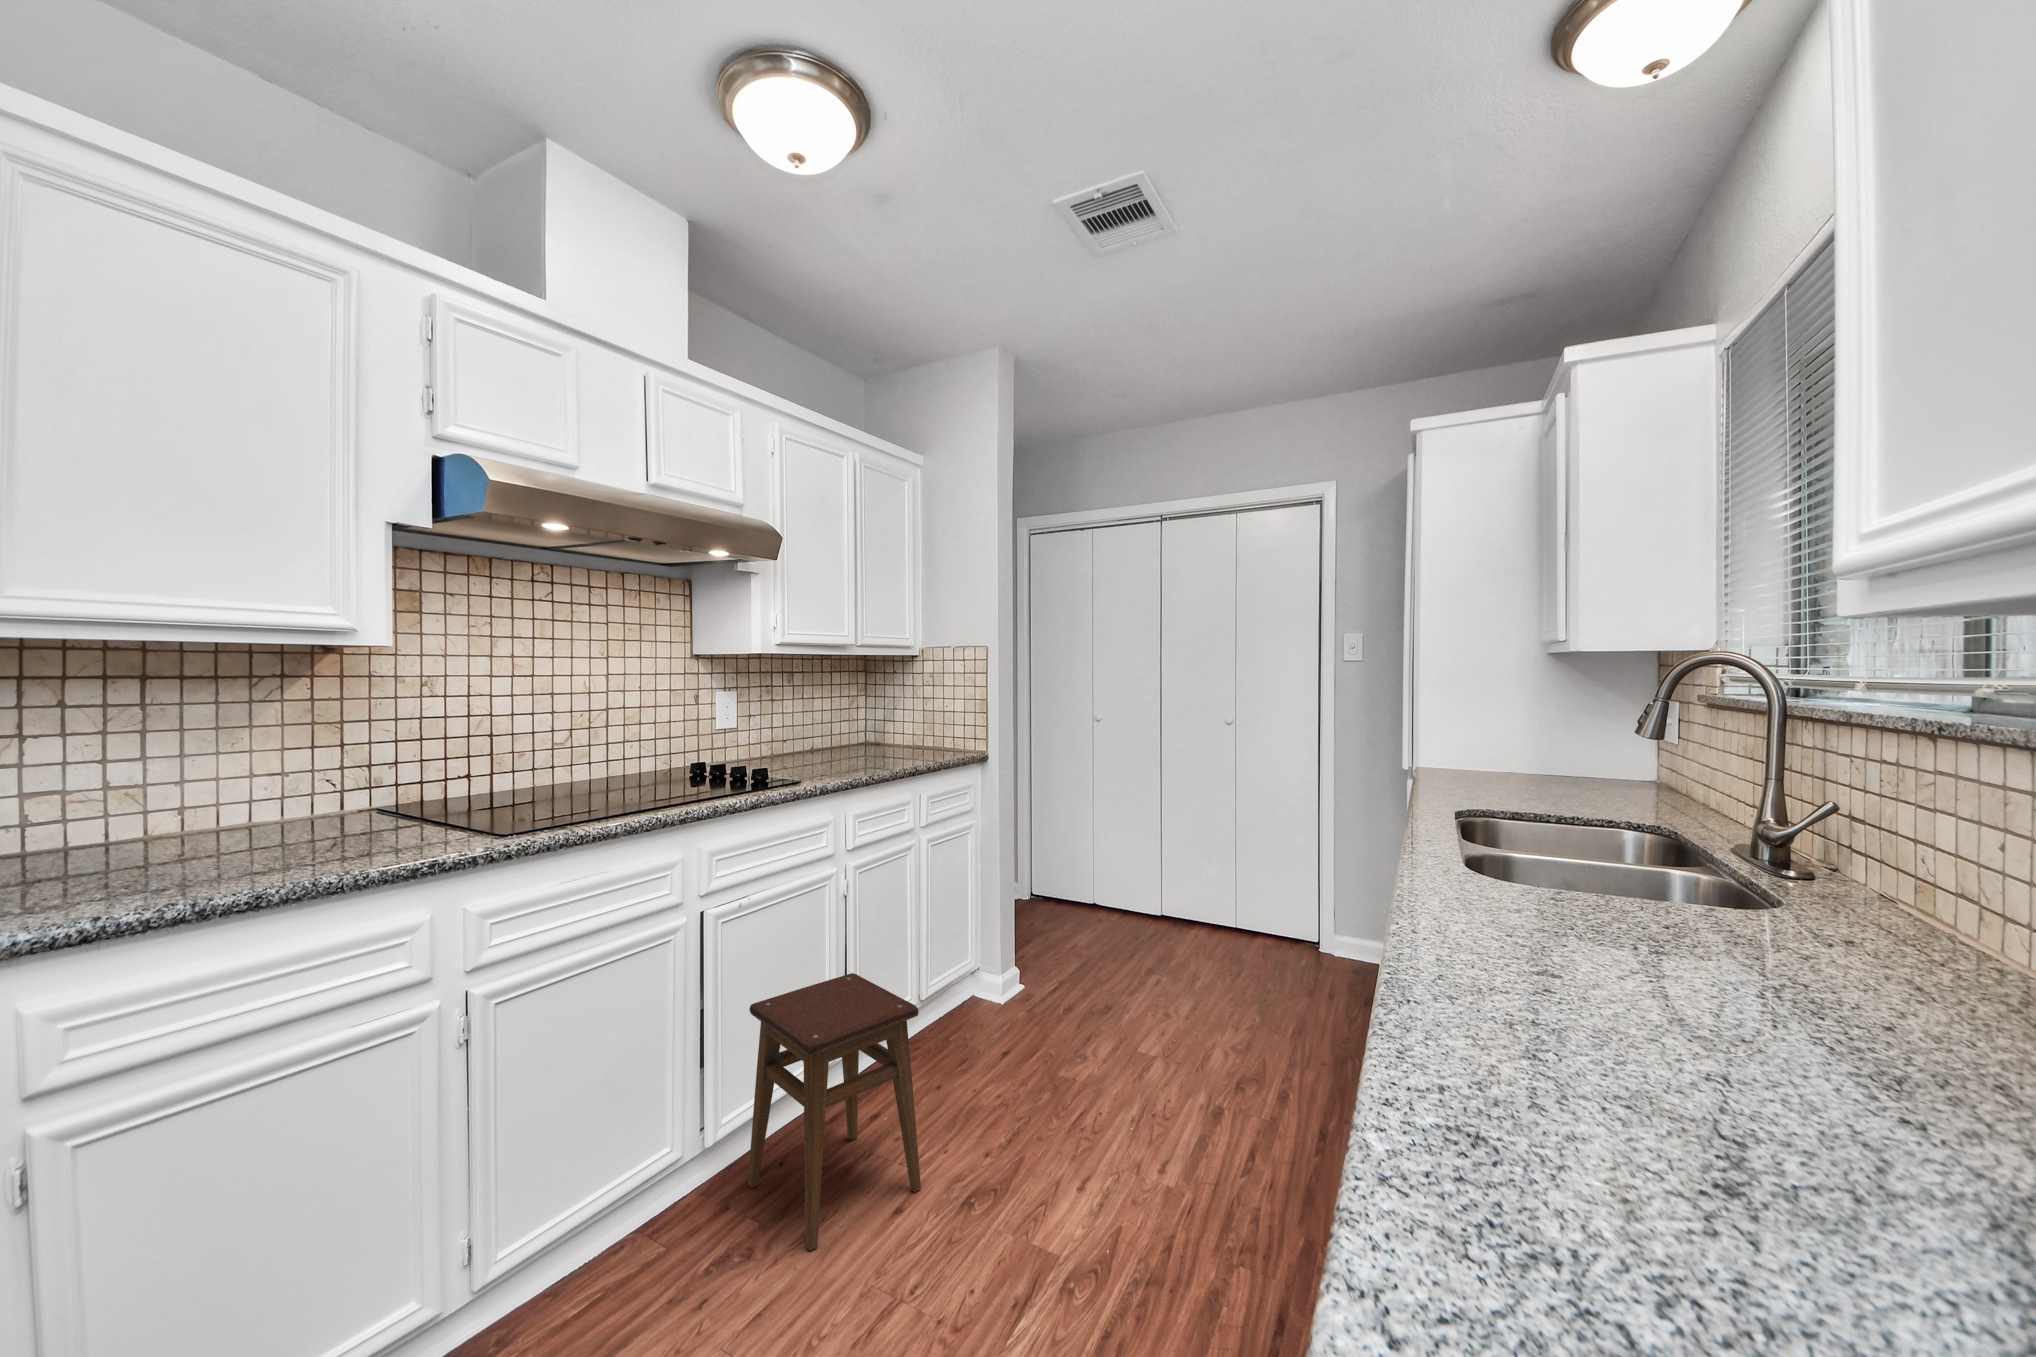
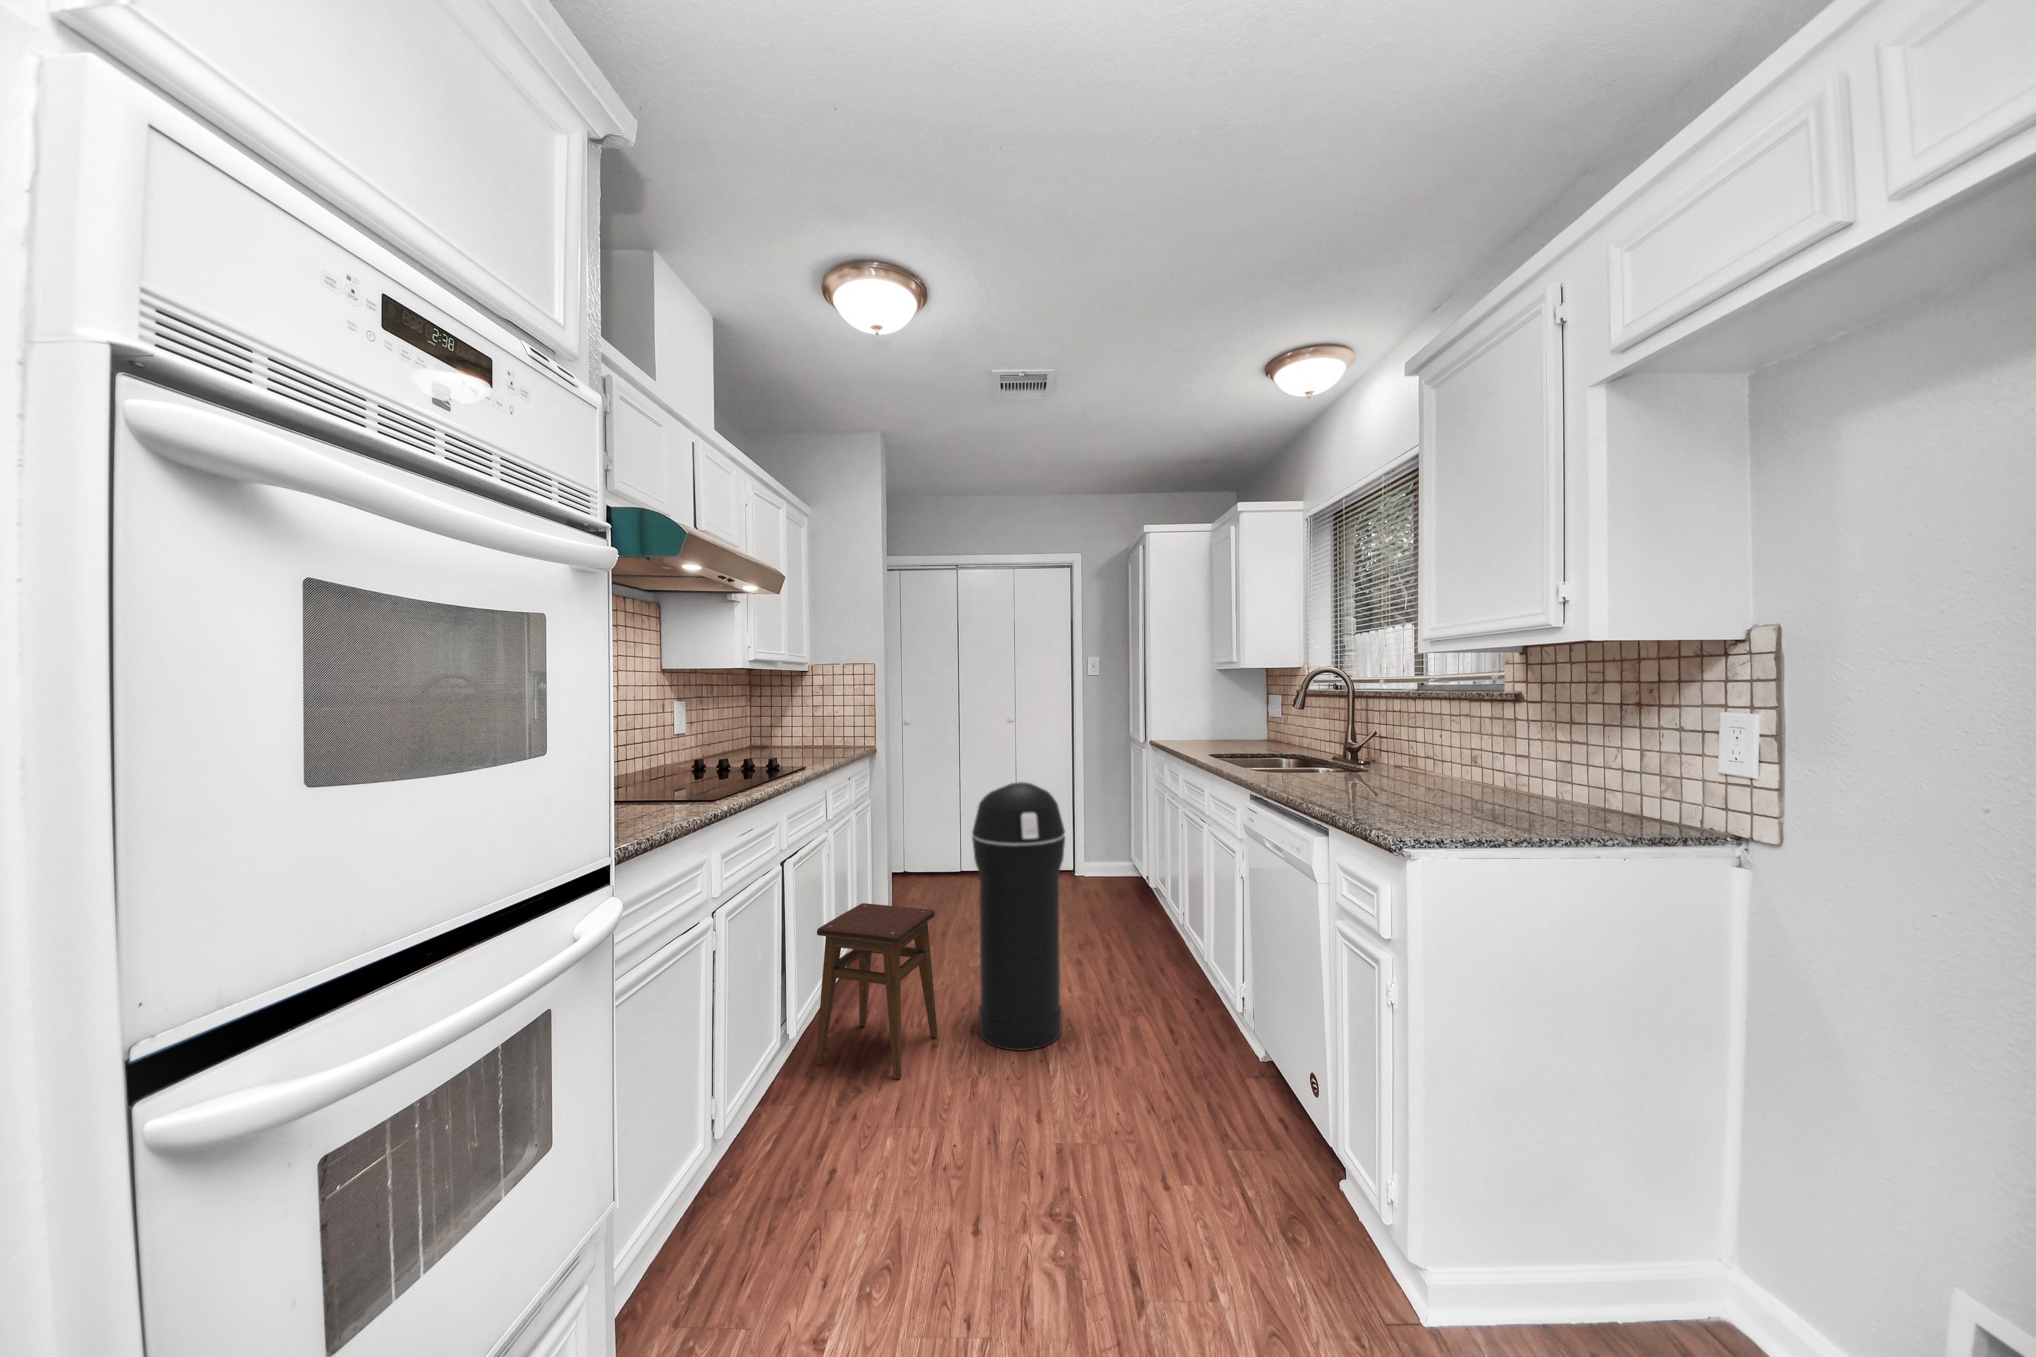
trash can: none [963,835,1111,1270] -> present [972,782,1065,1051]

